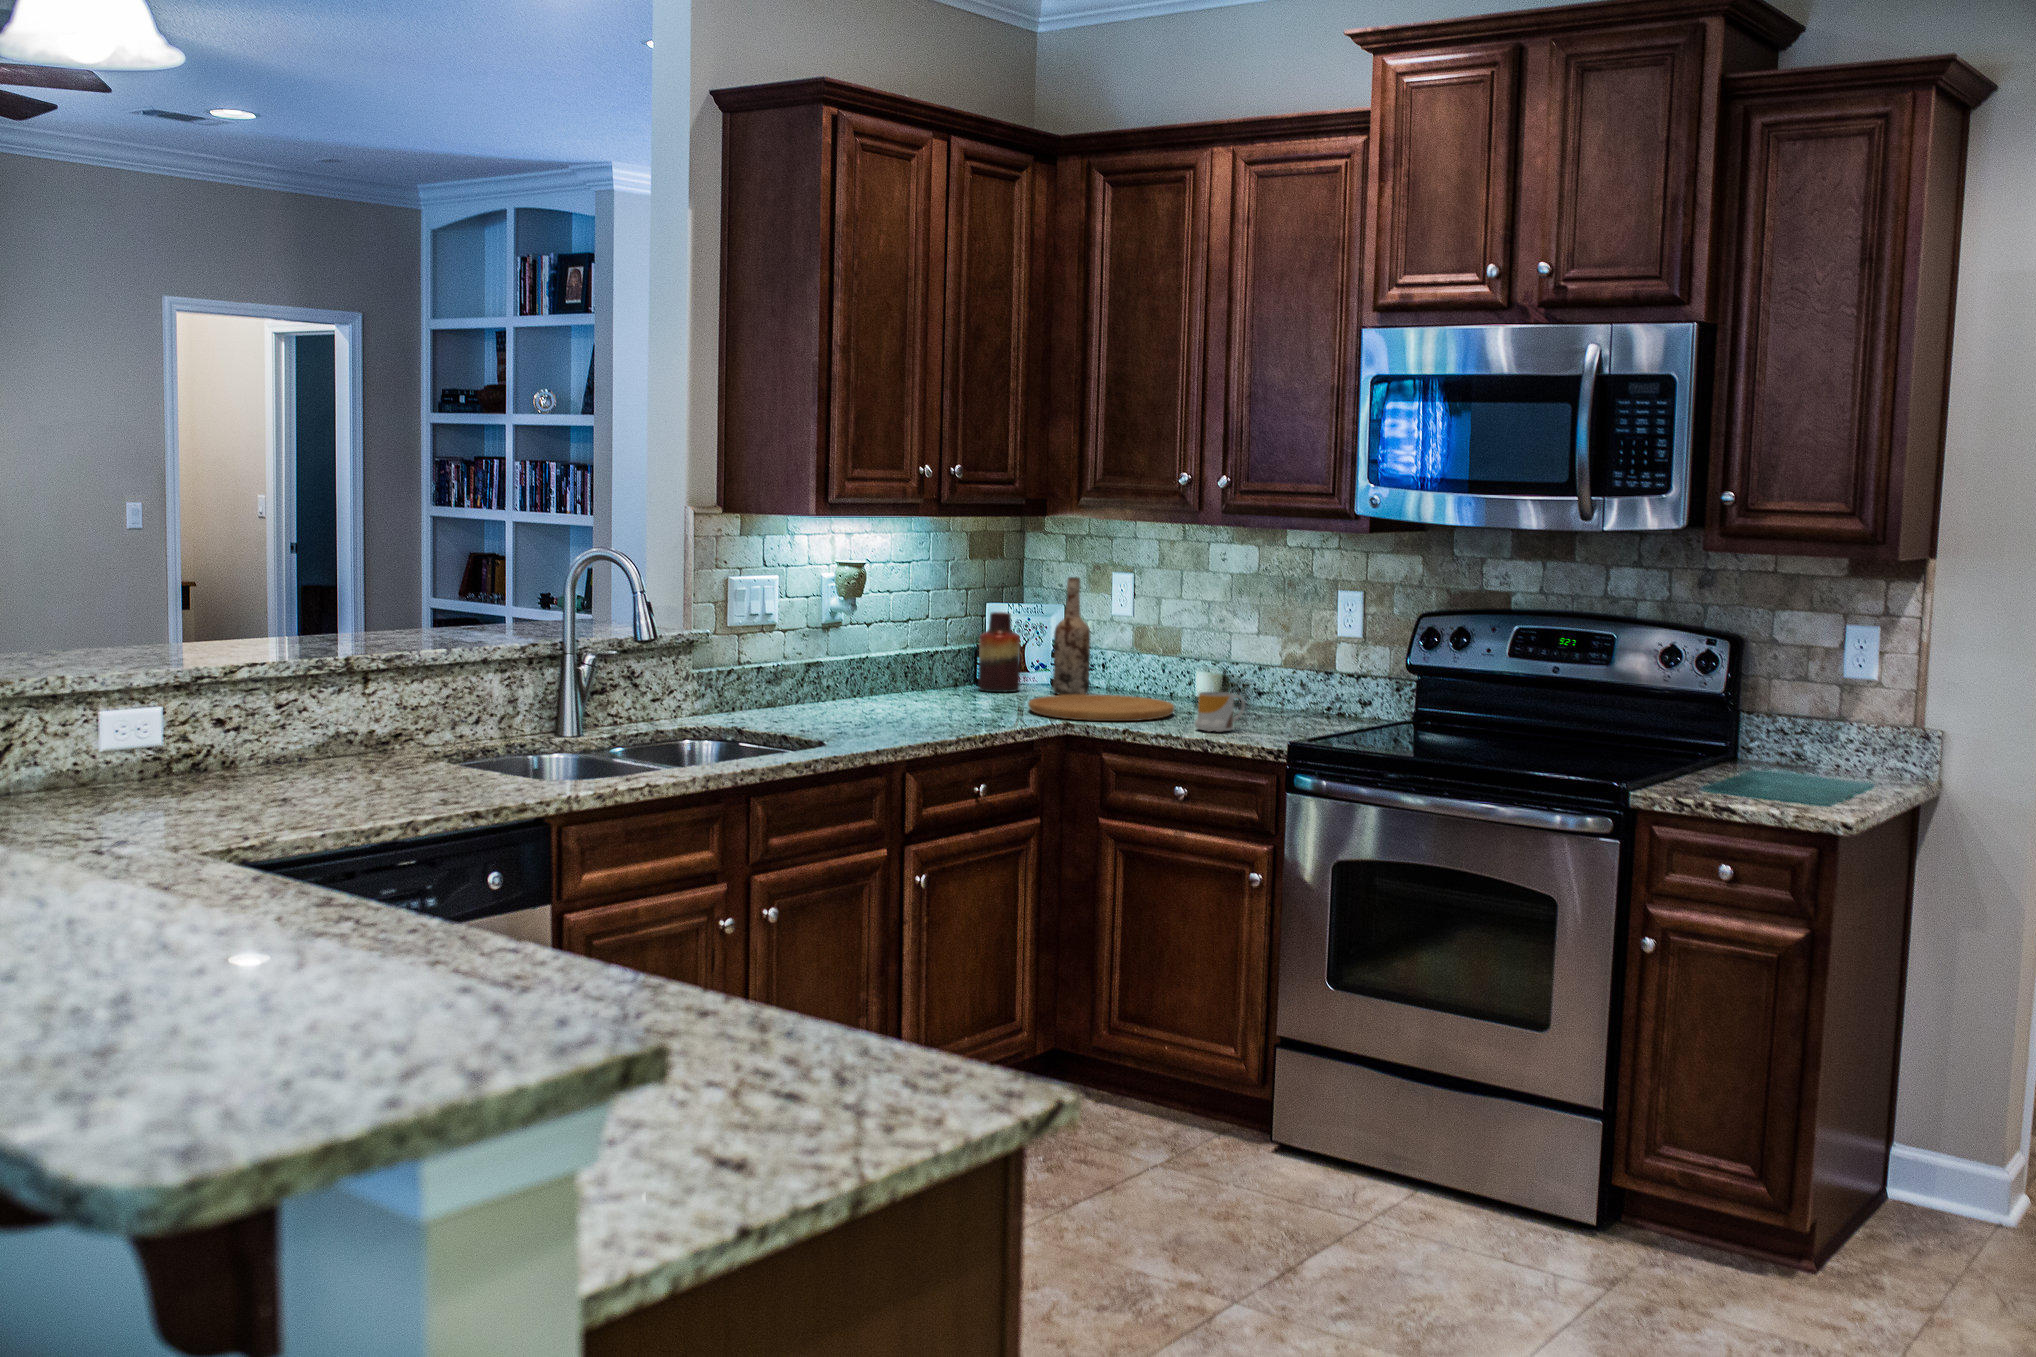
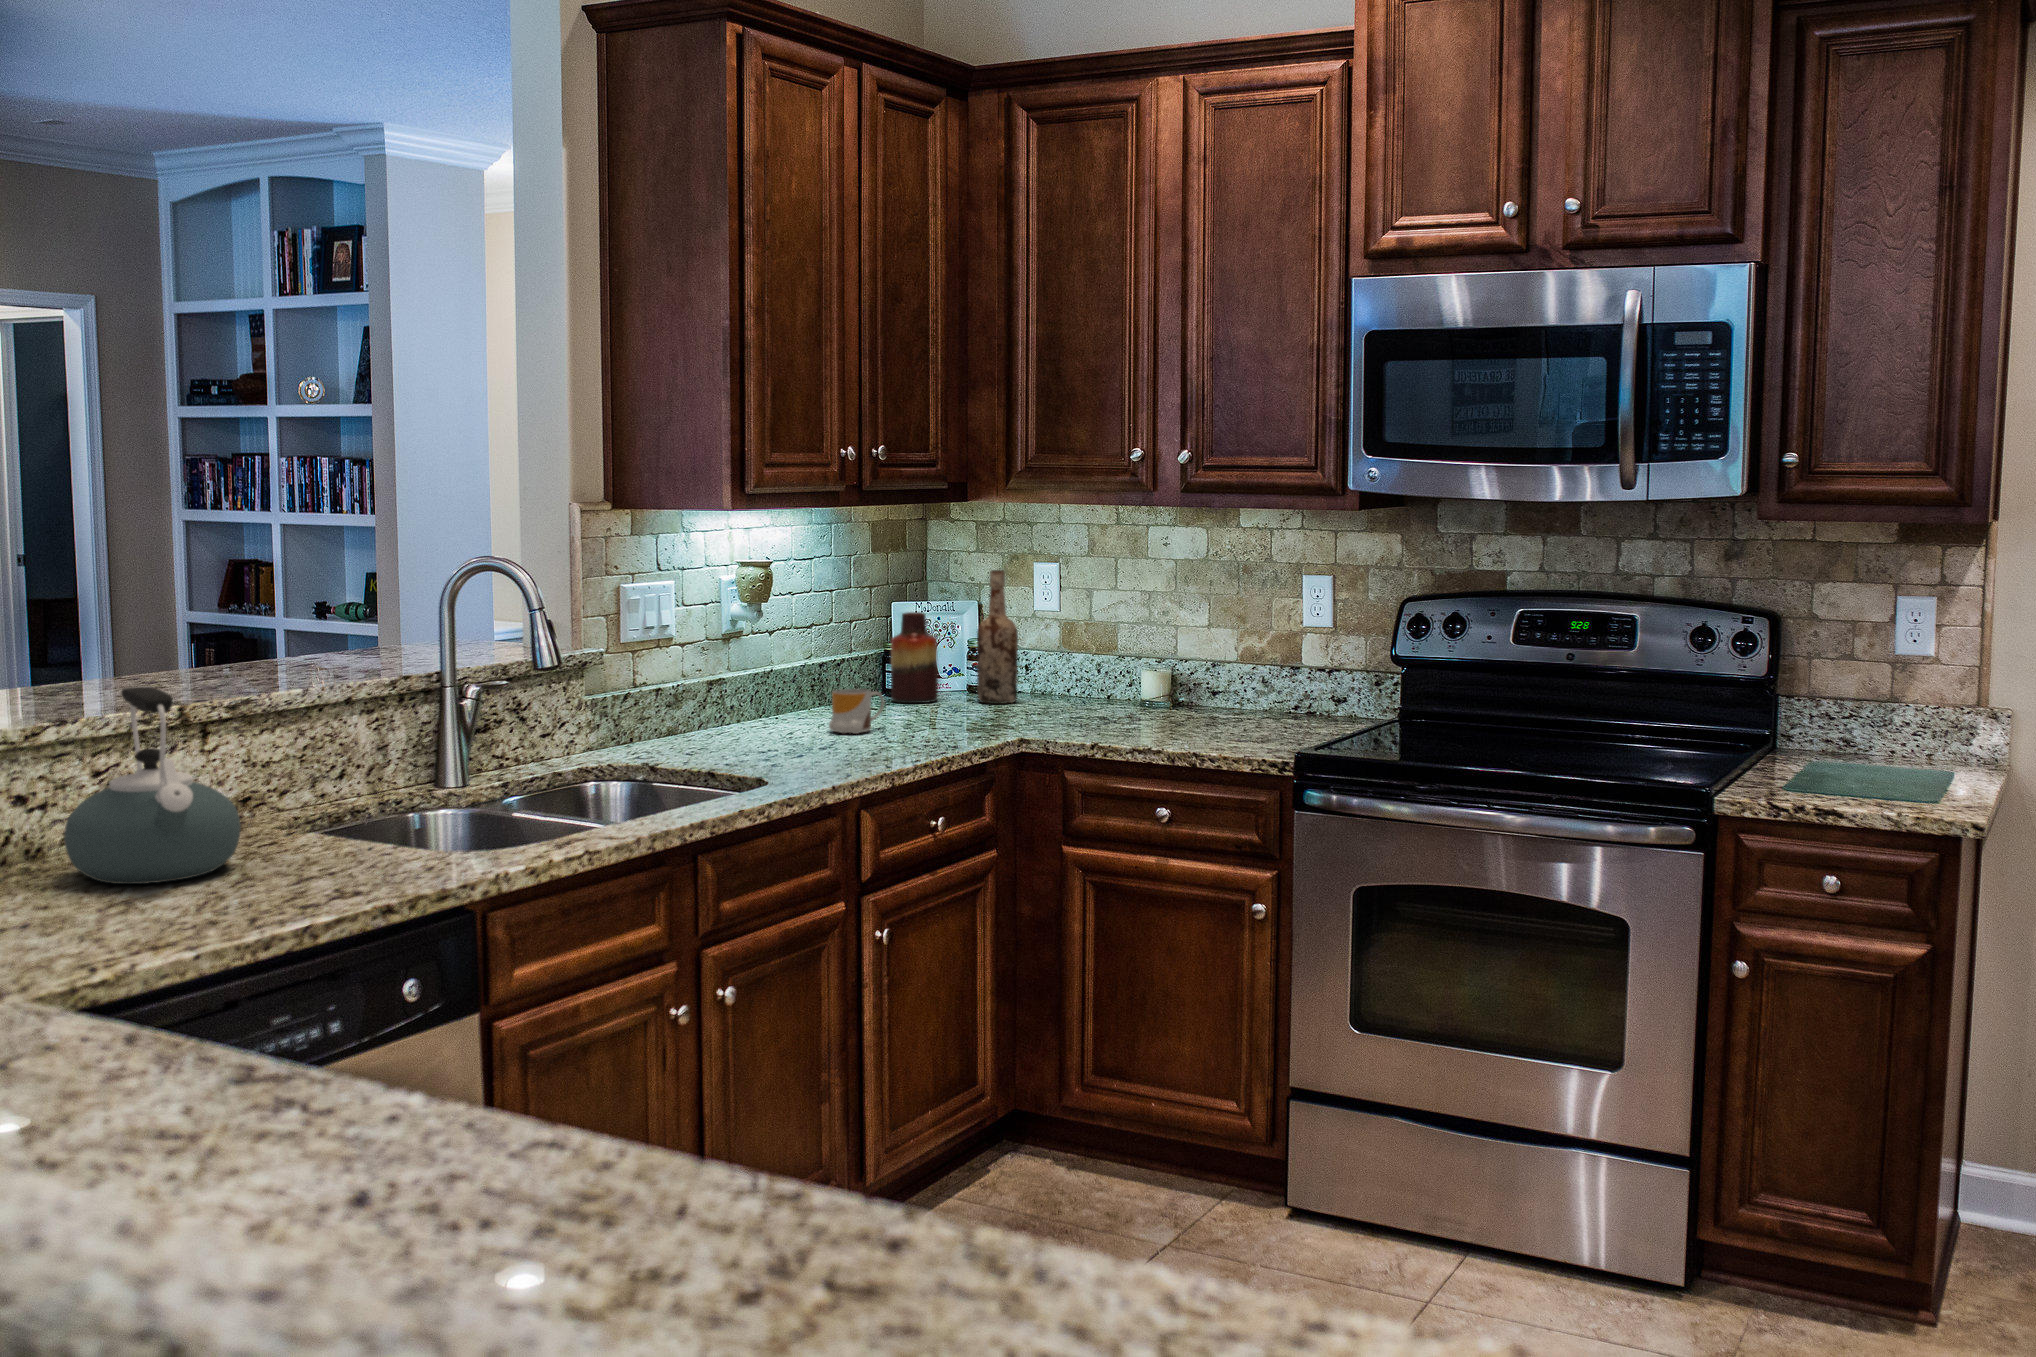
kettle: none [251,640,381,788] -> present [64,687,241,884]
mug: present [1195,692,1245,732] -> present [829,689,884,734]
cutting board: present [1028,694,1174,721] -> none [969,702,1136,734]

